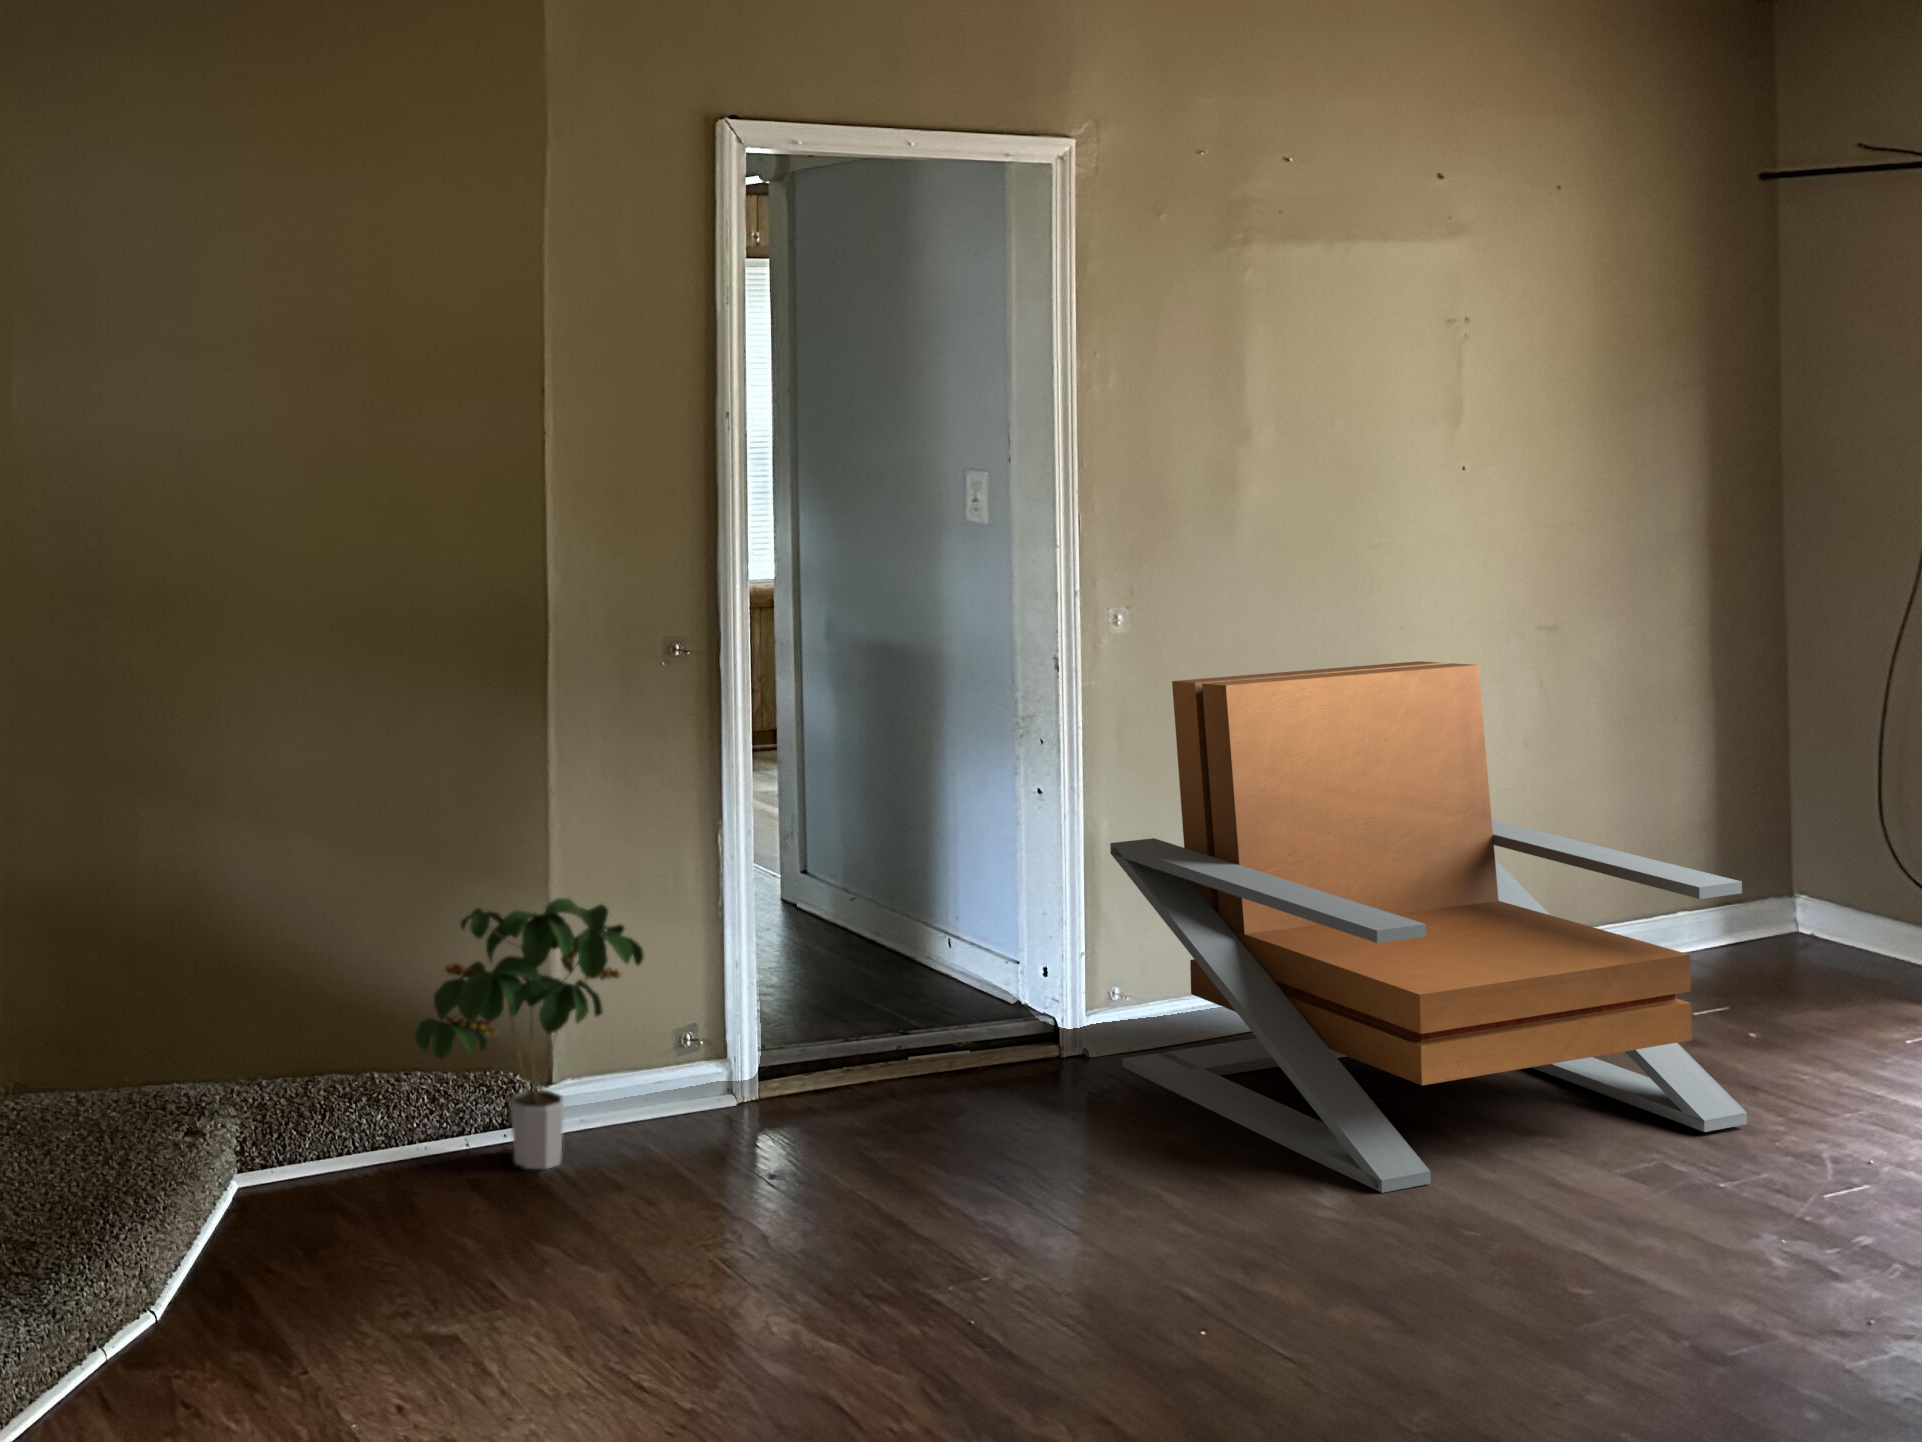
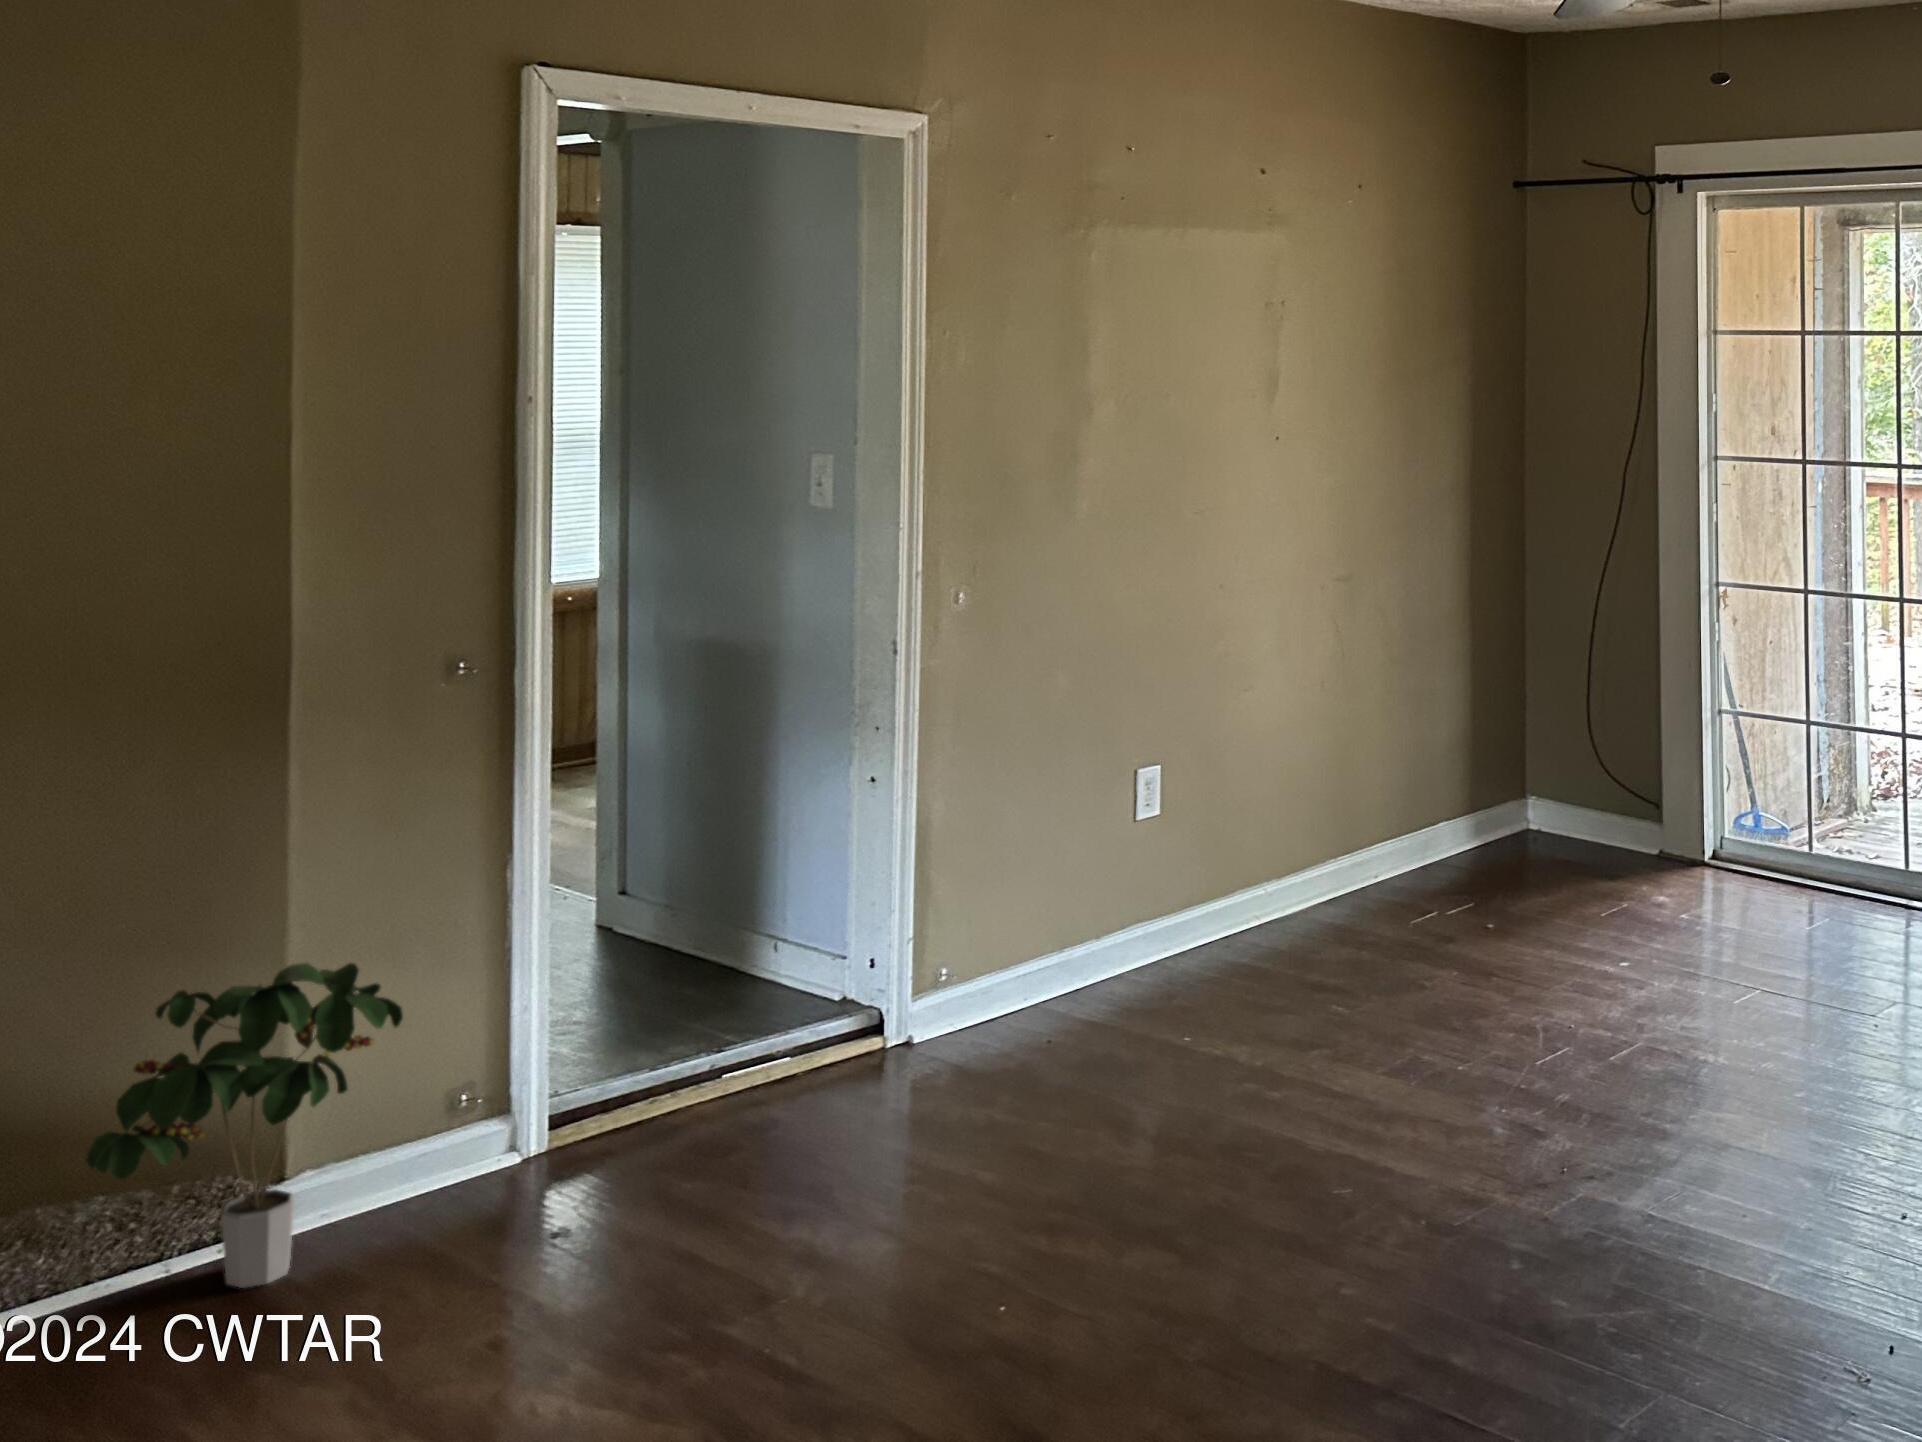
lounge chair: present [1110,661,1747,1193] -> none [940,623,1482,1138]

